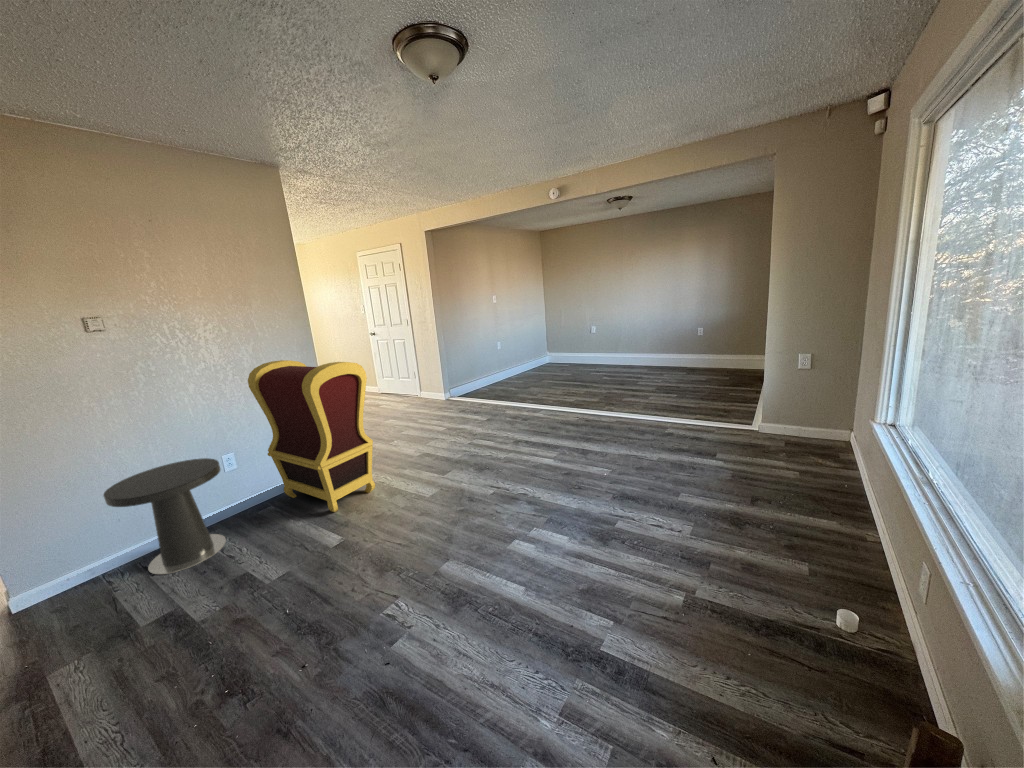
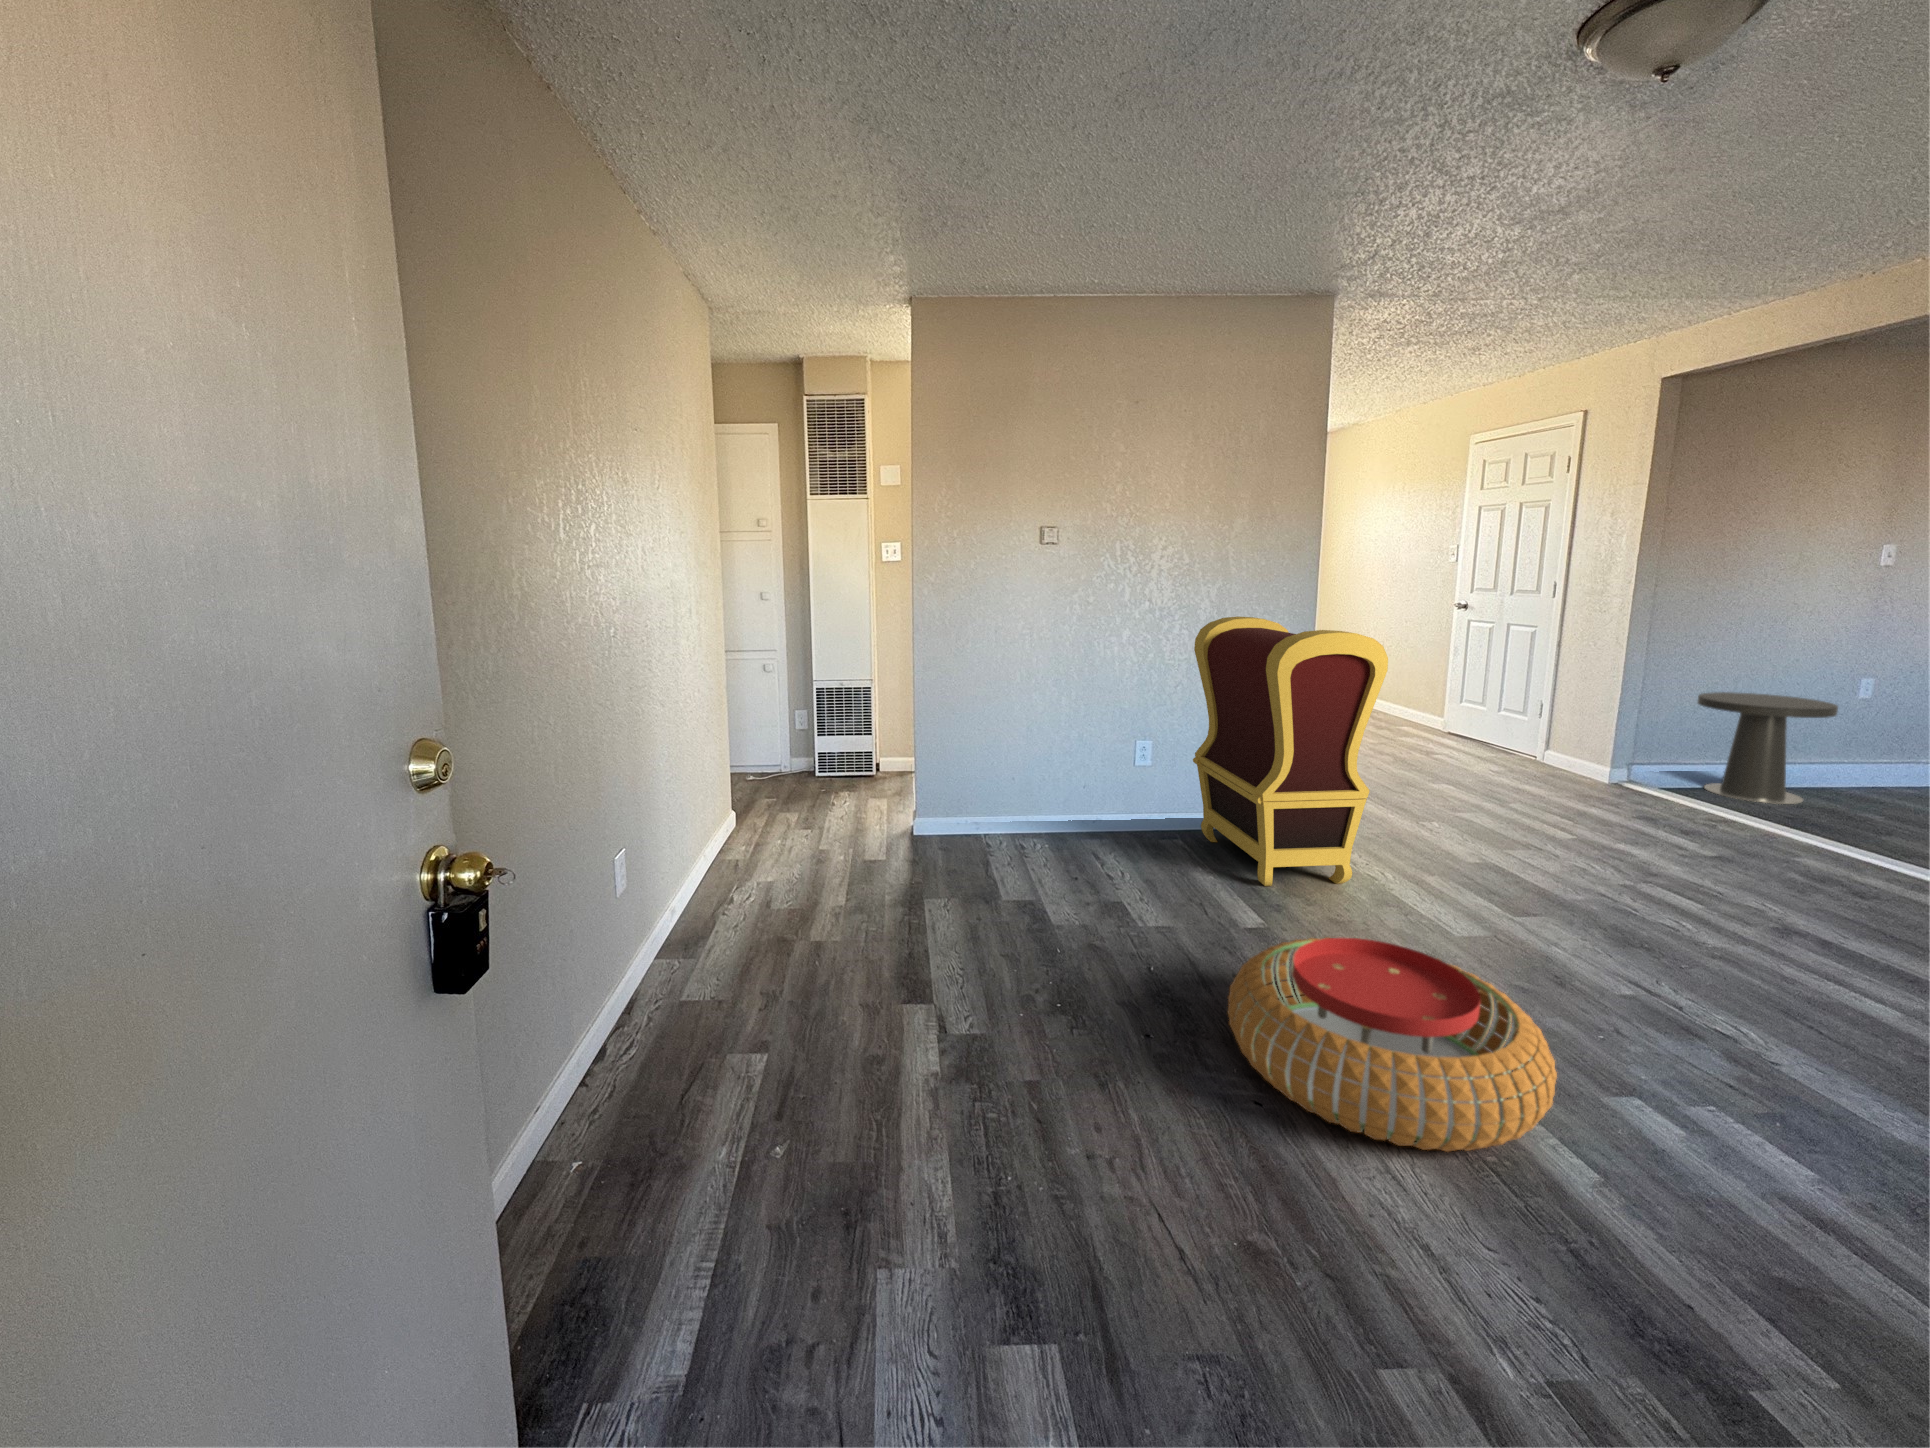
side table: present [104,458,226,575] -> present [1698,692,1838,804]
pouf: none [345,520,502,651] -> present [1228,937,1557,1151]

